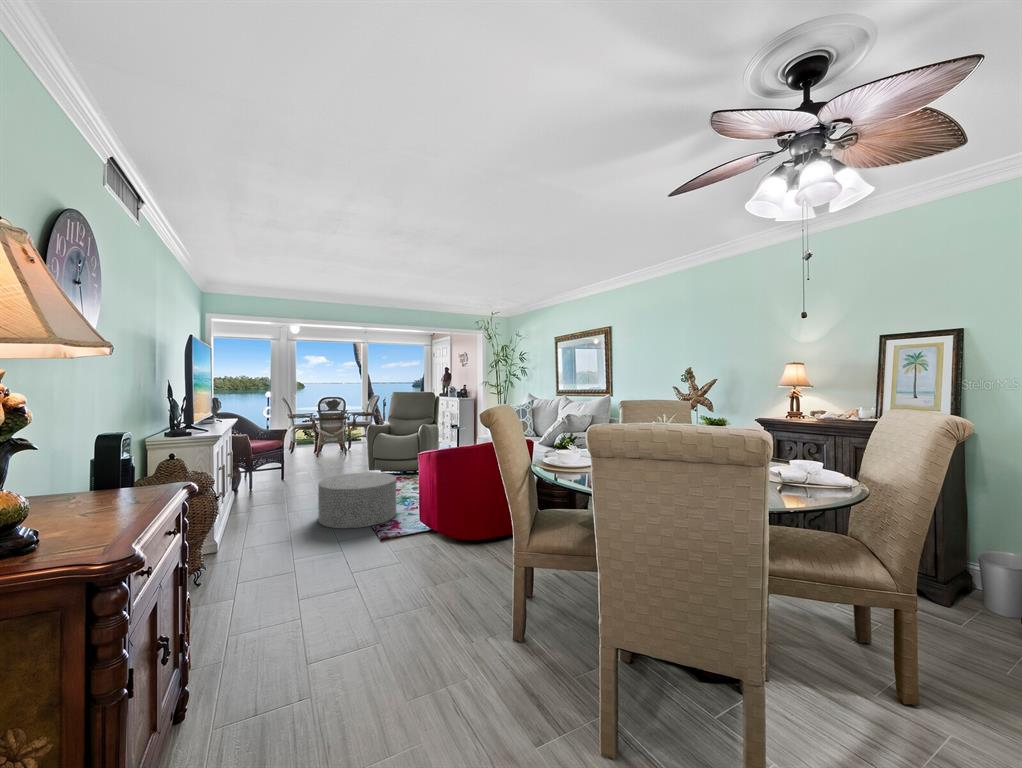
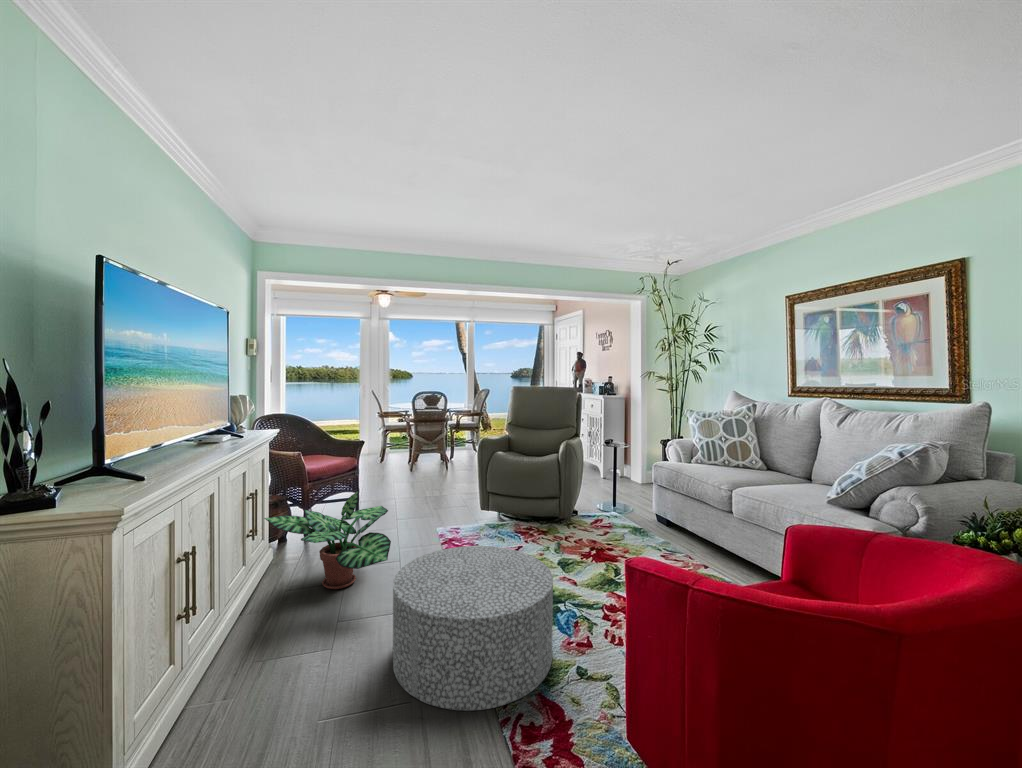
potted plant: none [237,451,314,505] -> present [264,491,391,589]

